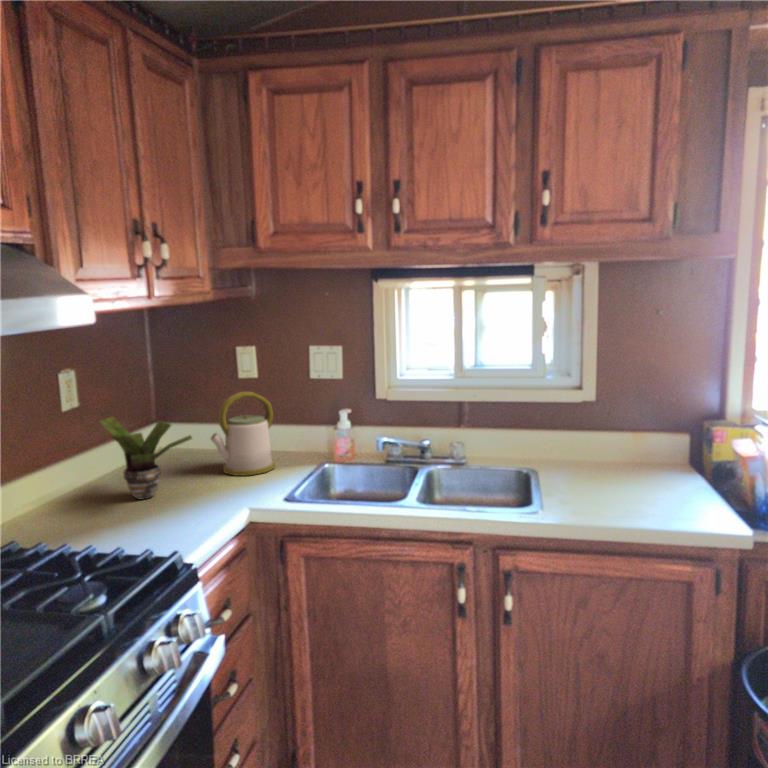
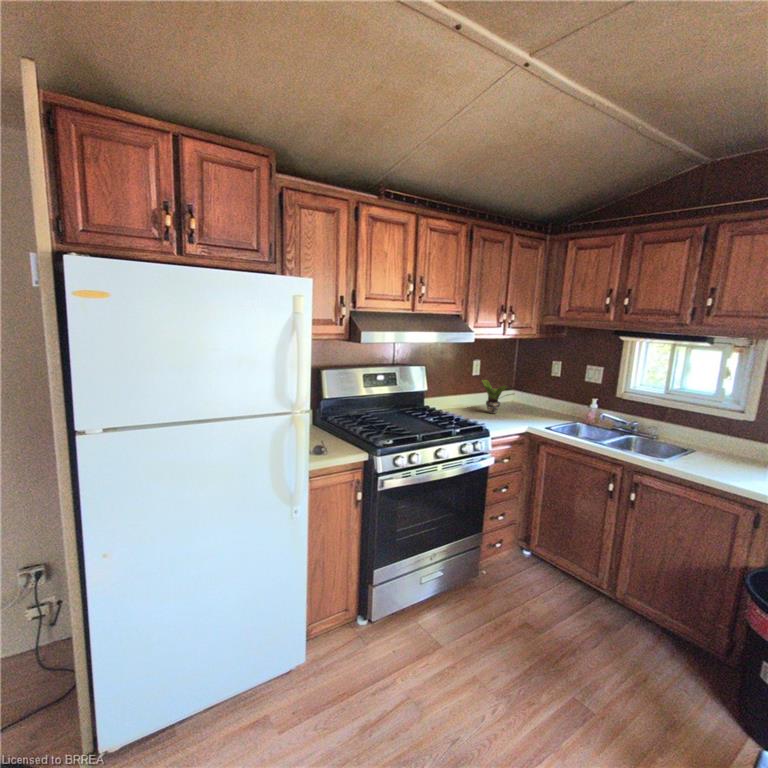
kettle: present [211,392,275,475] -> none [526,380,558,418]

